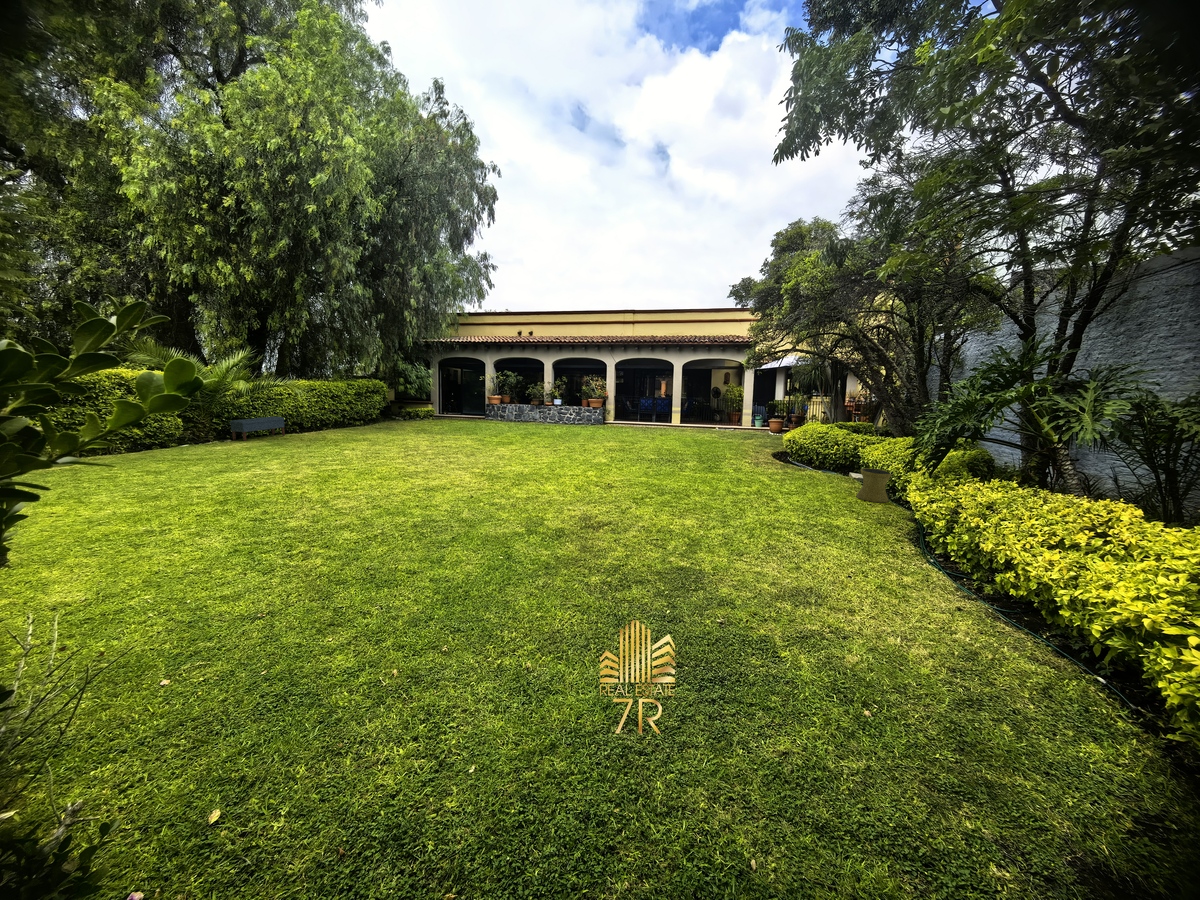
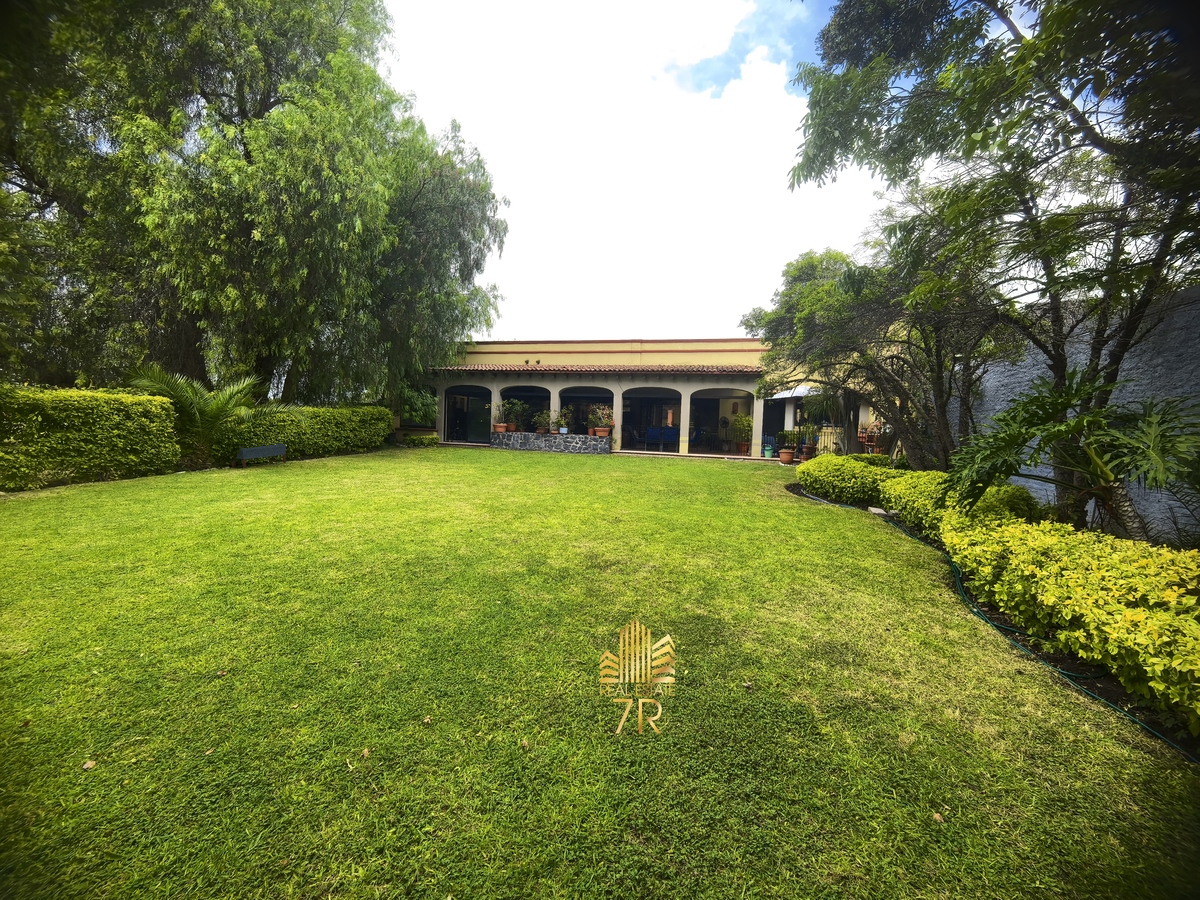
side table: present [856,468,892,503] -> none [882,504,921,541]

